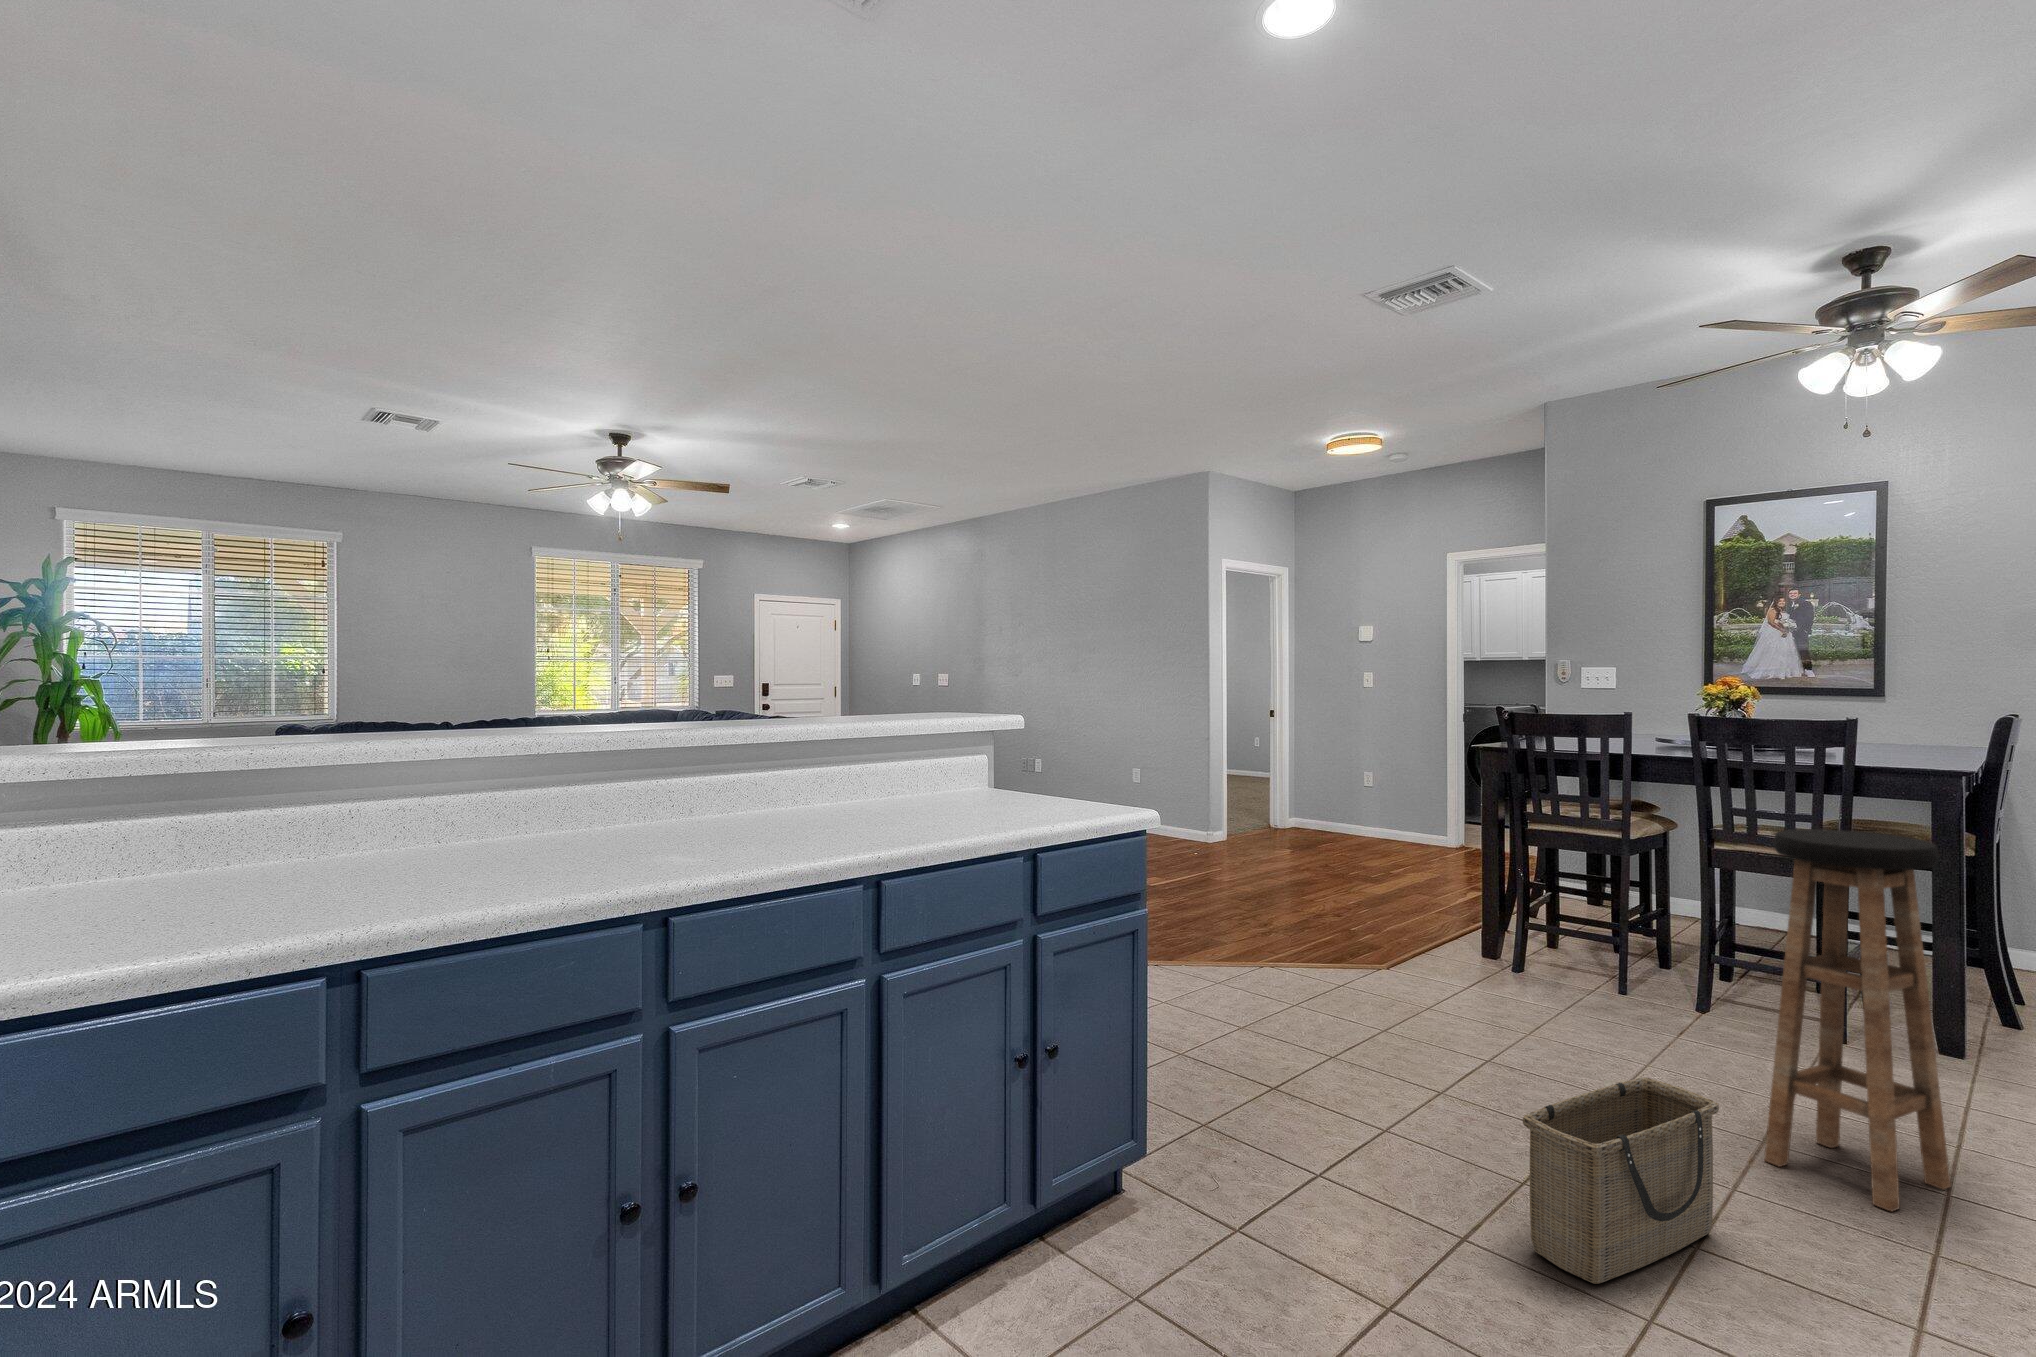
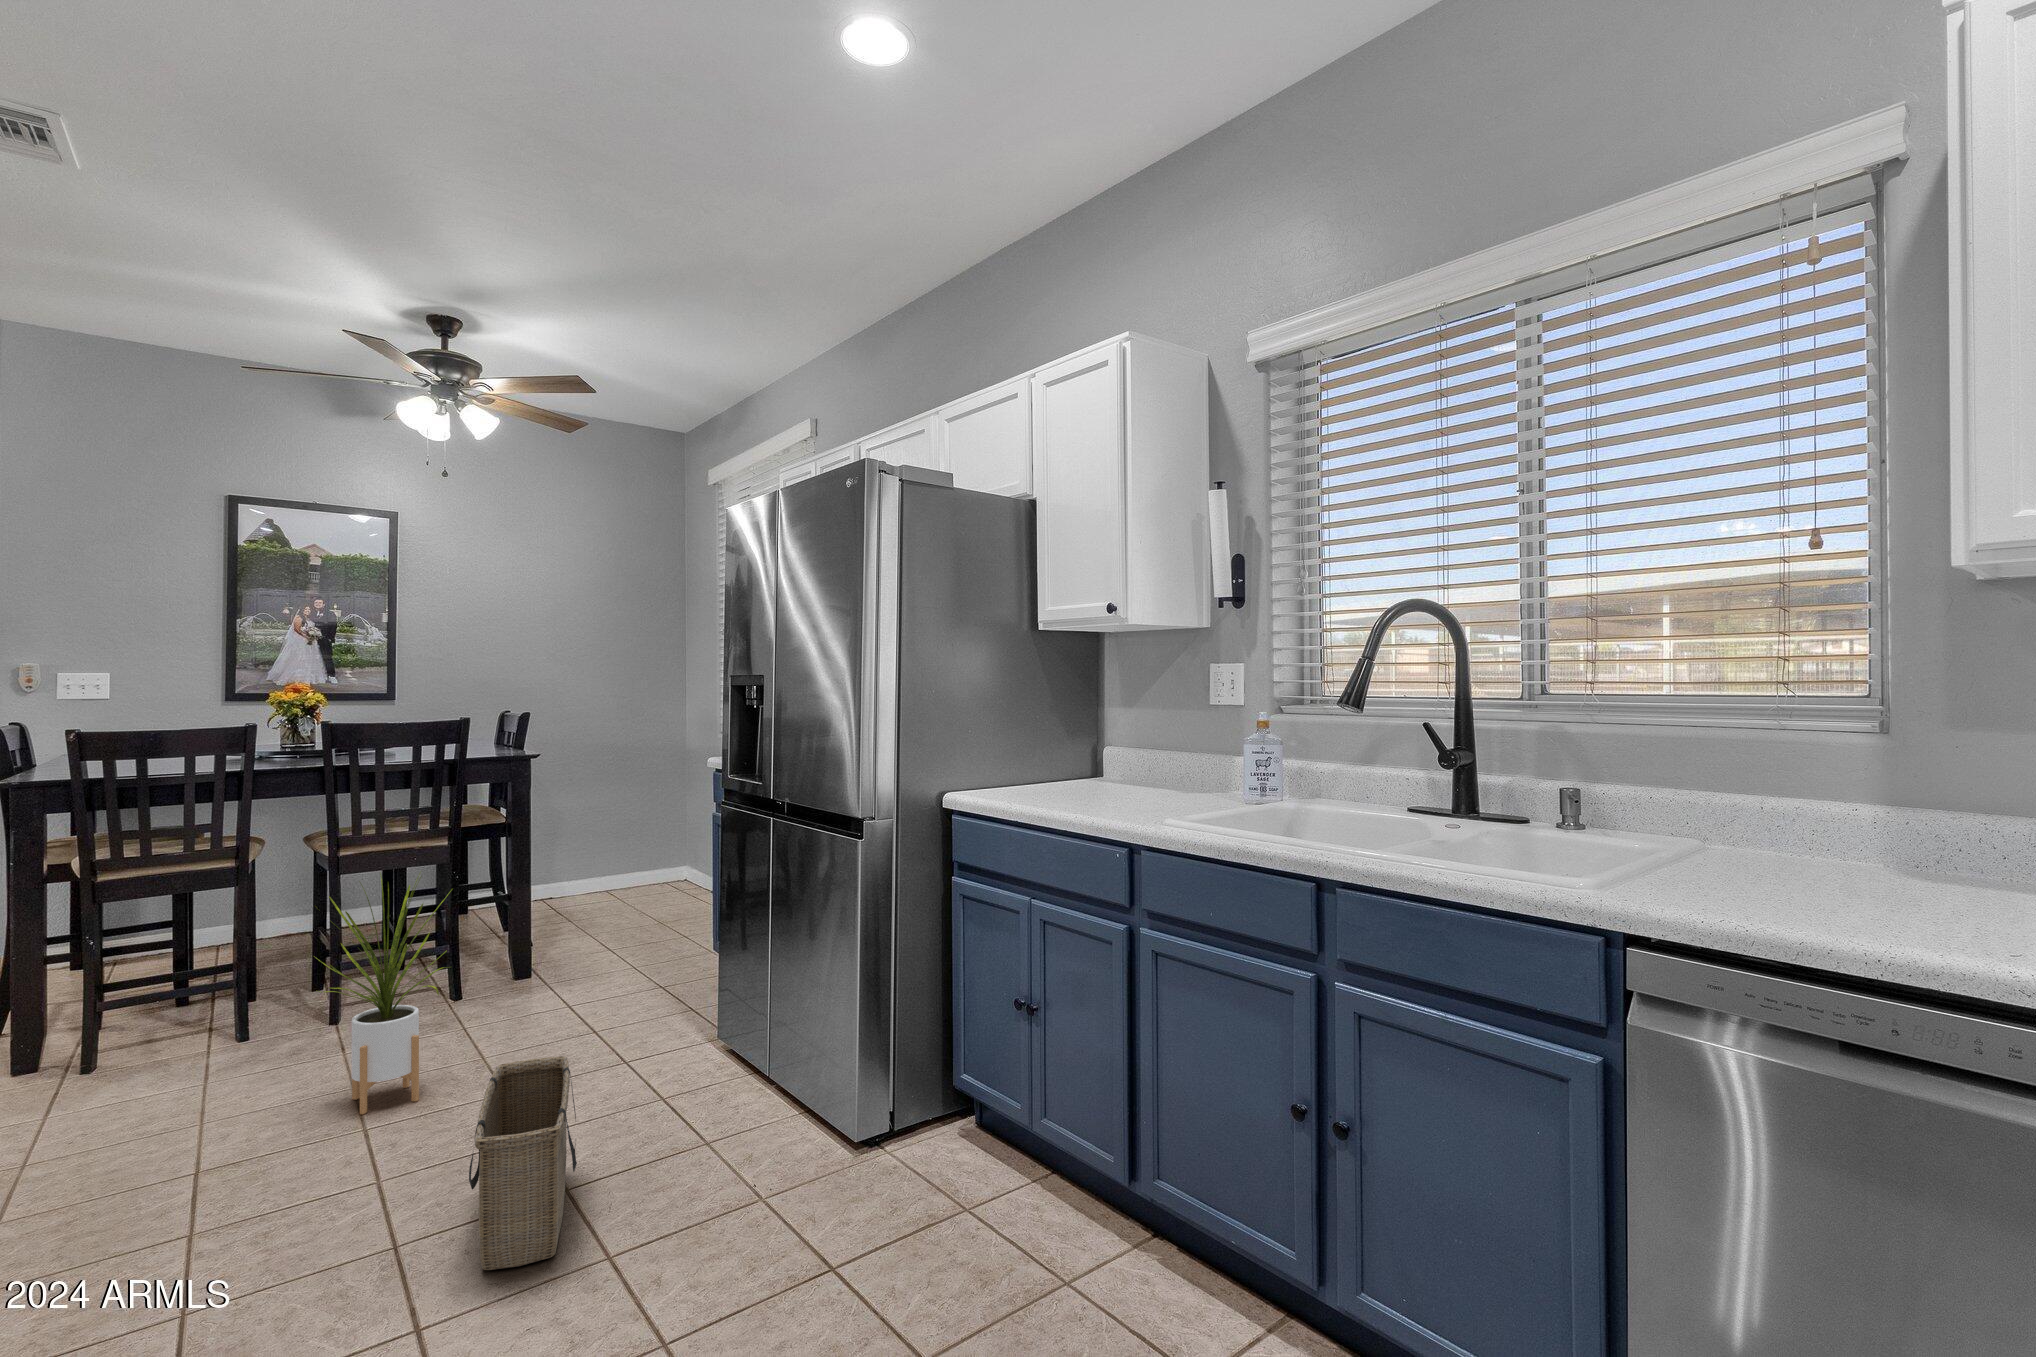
bar stool: present [1764,829,1951,1211] -> none [520,810,629,1105]
house plant: none [1587,861,1733,1104] -> present [315,873,452,1114]

